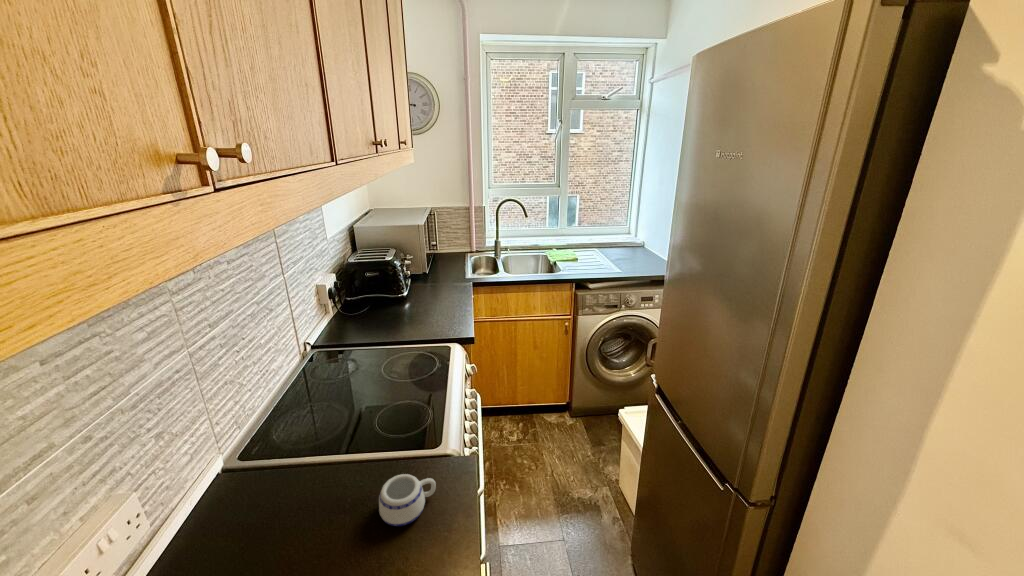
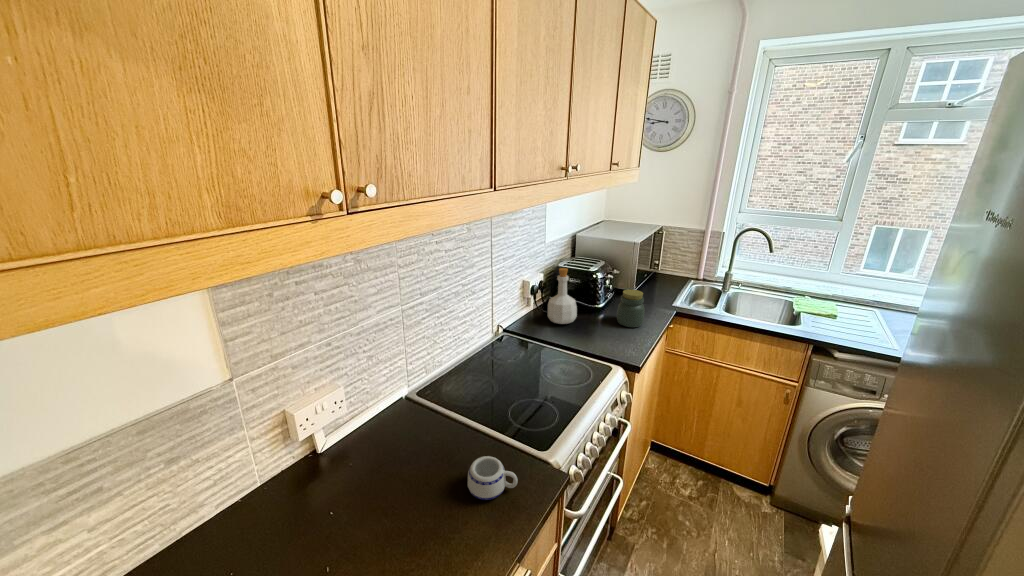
bottle: none [353,261,389,323] -> present [548,268,577,324]
jar: none [426,270,452,307] -> present [617,289,645,327]

